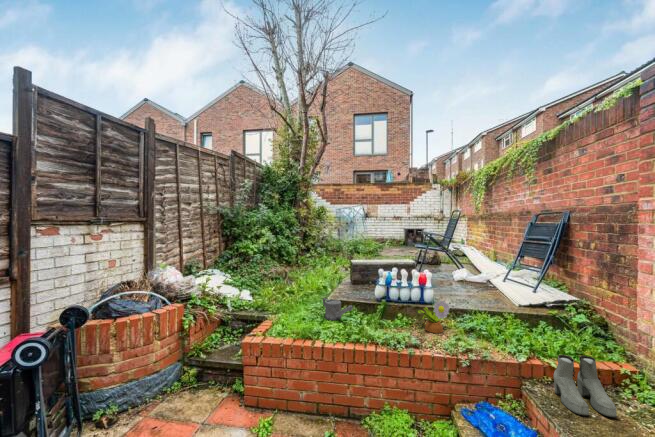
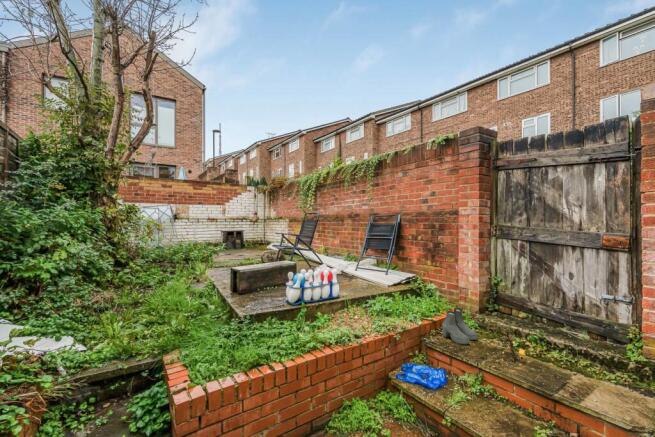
watering can: present [323,298,353,320] -> none [251,314,296,337]
decorative plant: present [418,300,450,333] -> none [338,292,366,321]

